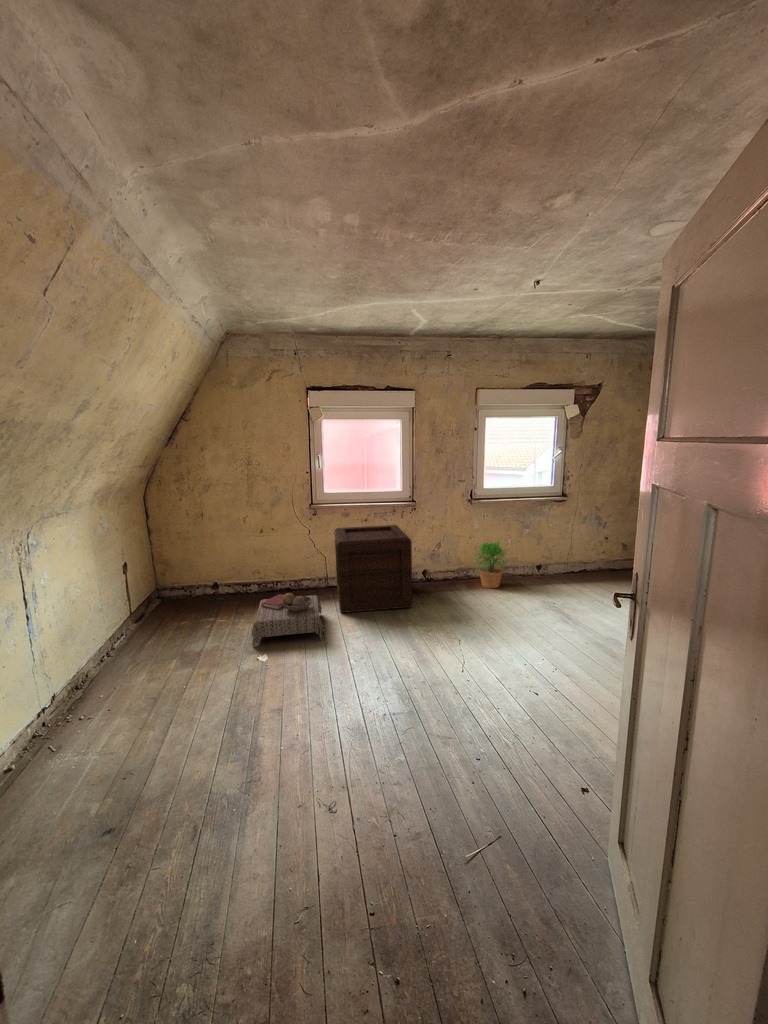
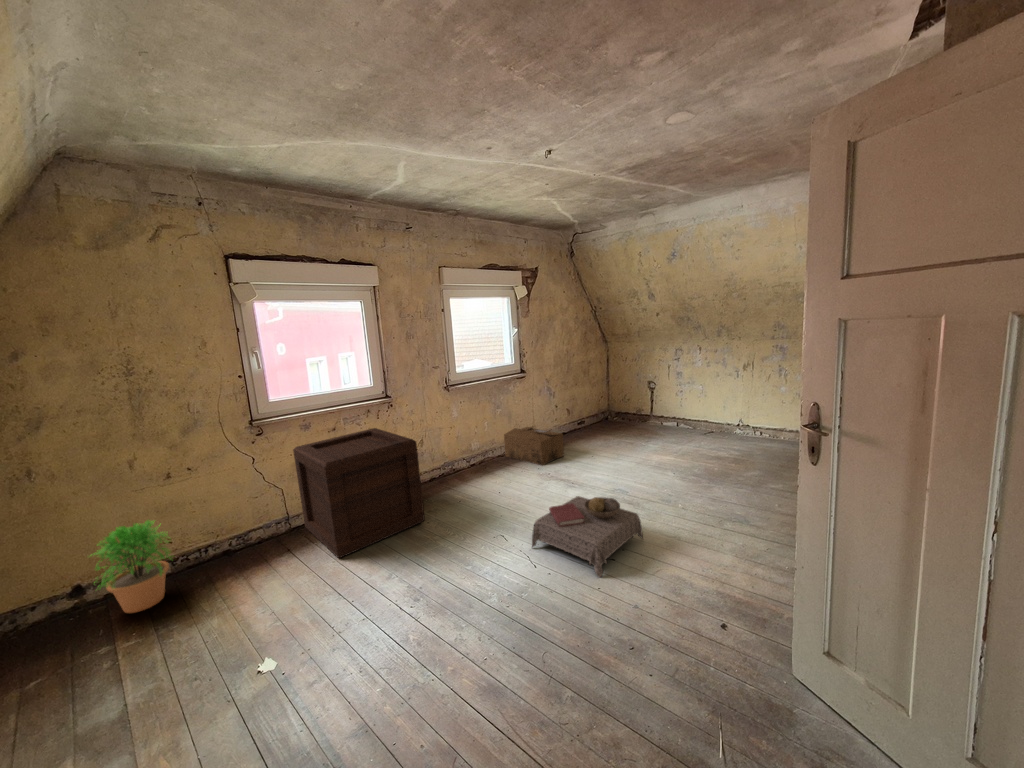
potted plant: present [476,542,506,588] -> present [94,520,171,613]
cardboard box: none [528,551,589,594] -> present [504,427,564,466]
ottoman: present [252,593,324,647] -> present [532,496,643,577]

